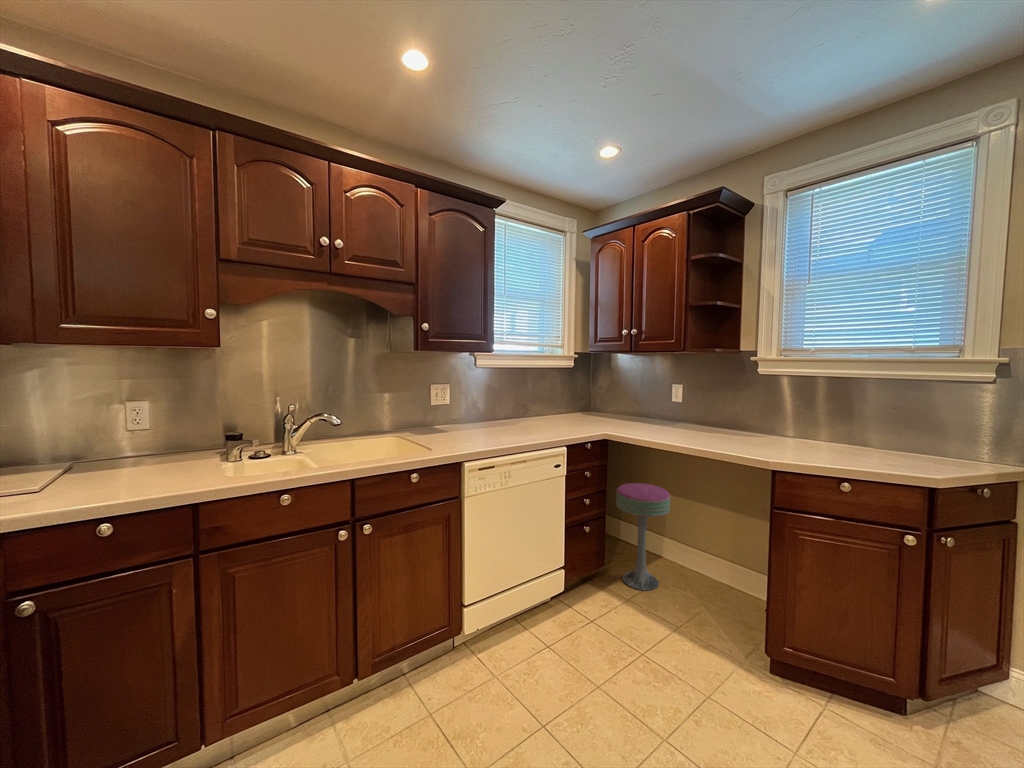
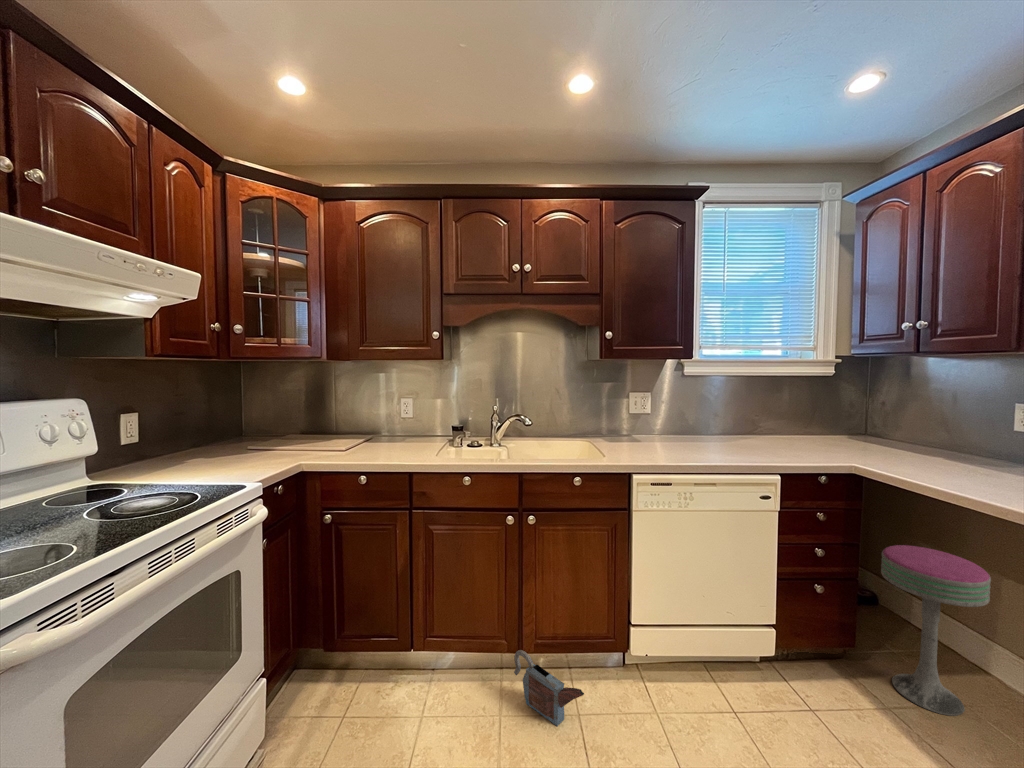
watering can: none [351,680,444,741] -> present [514,650,584,726]

